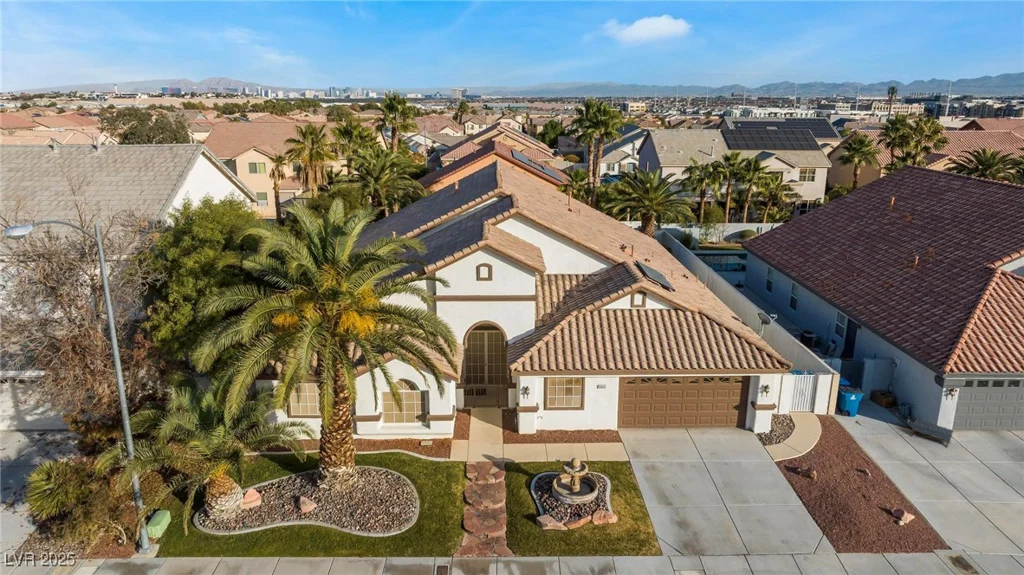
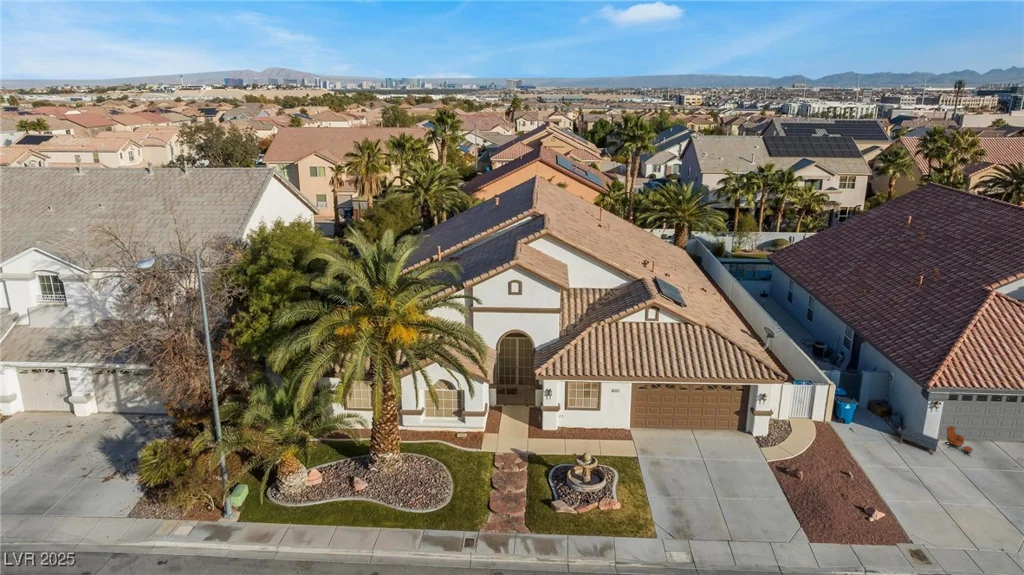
lounge chair: none [959,415,989,448] -> present [947,426,973,454]

